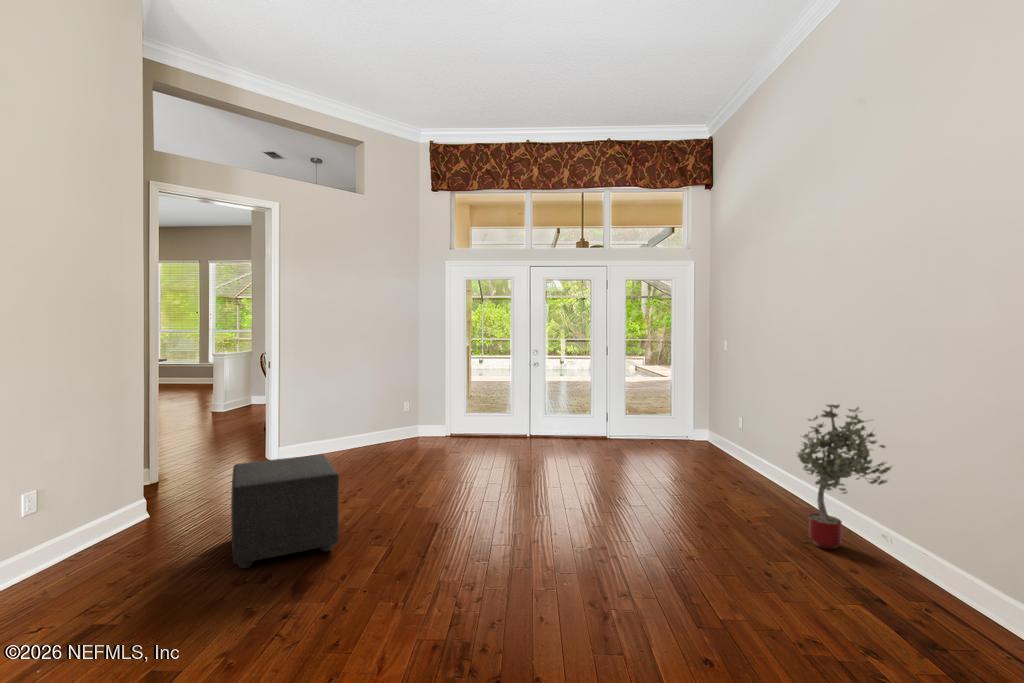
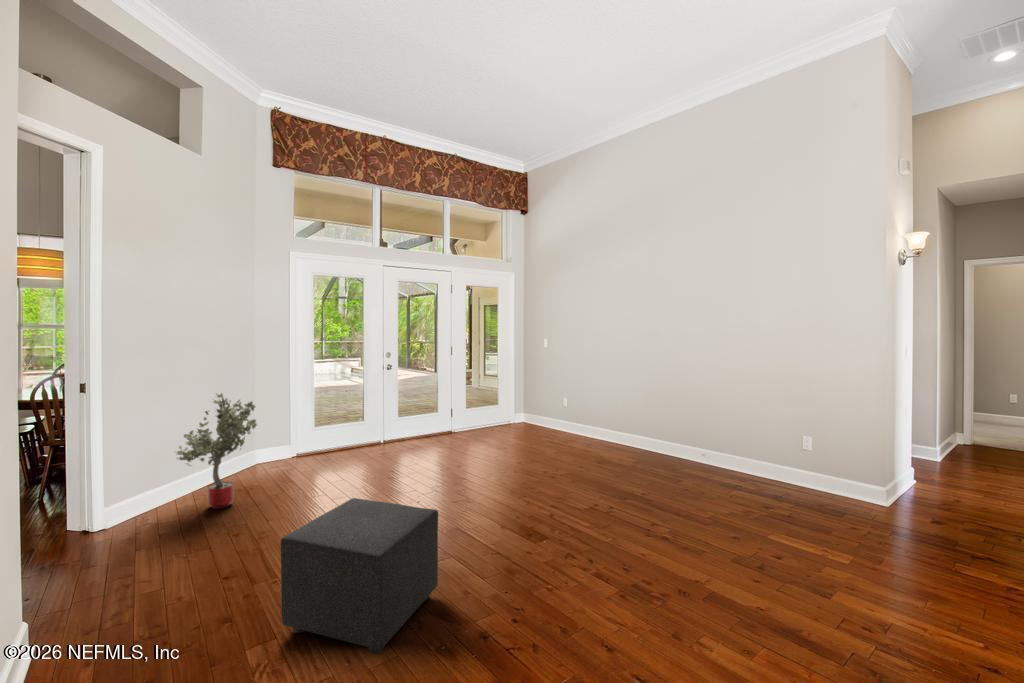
potted tree: present [797,405,891,549] -> present [177,394,257,509]

